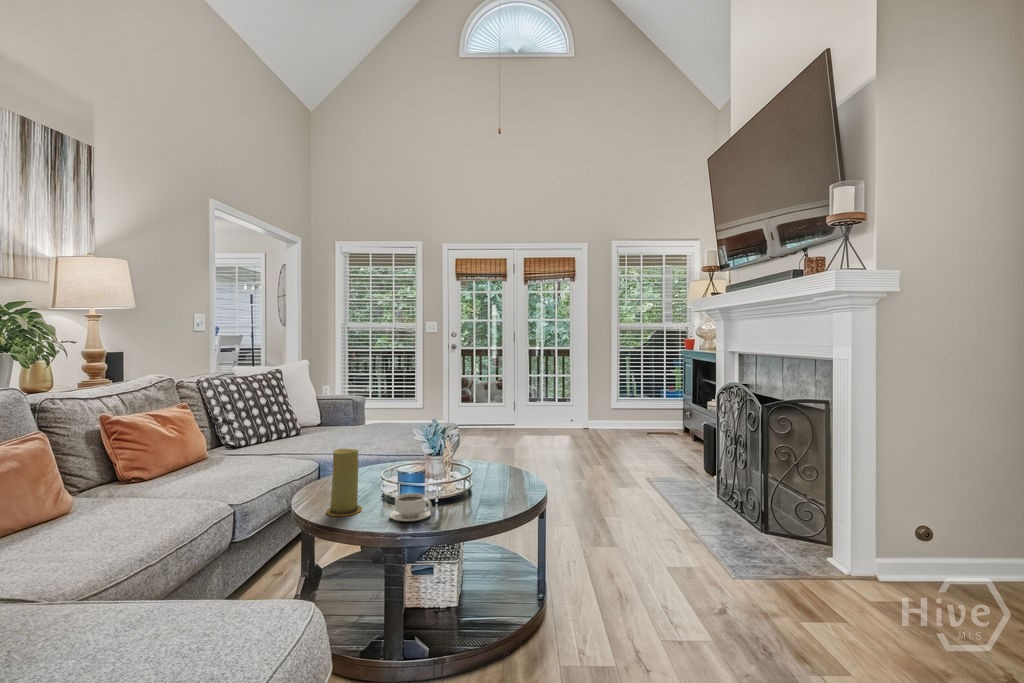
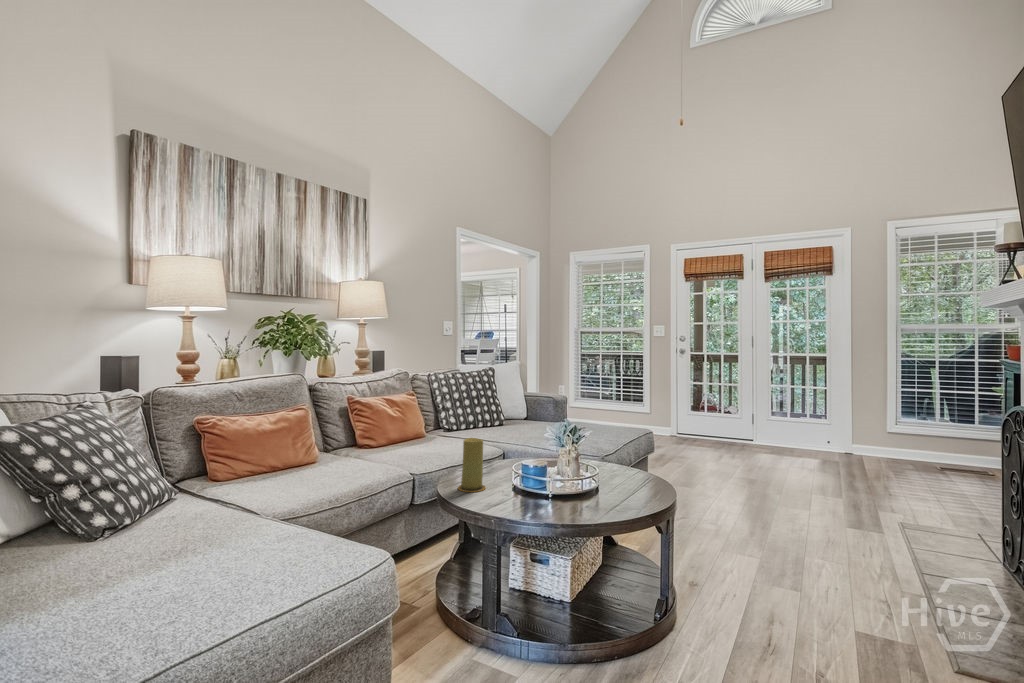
teacup: present [389,493,431,521] -> none [496,481,531,504]

